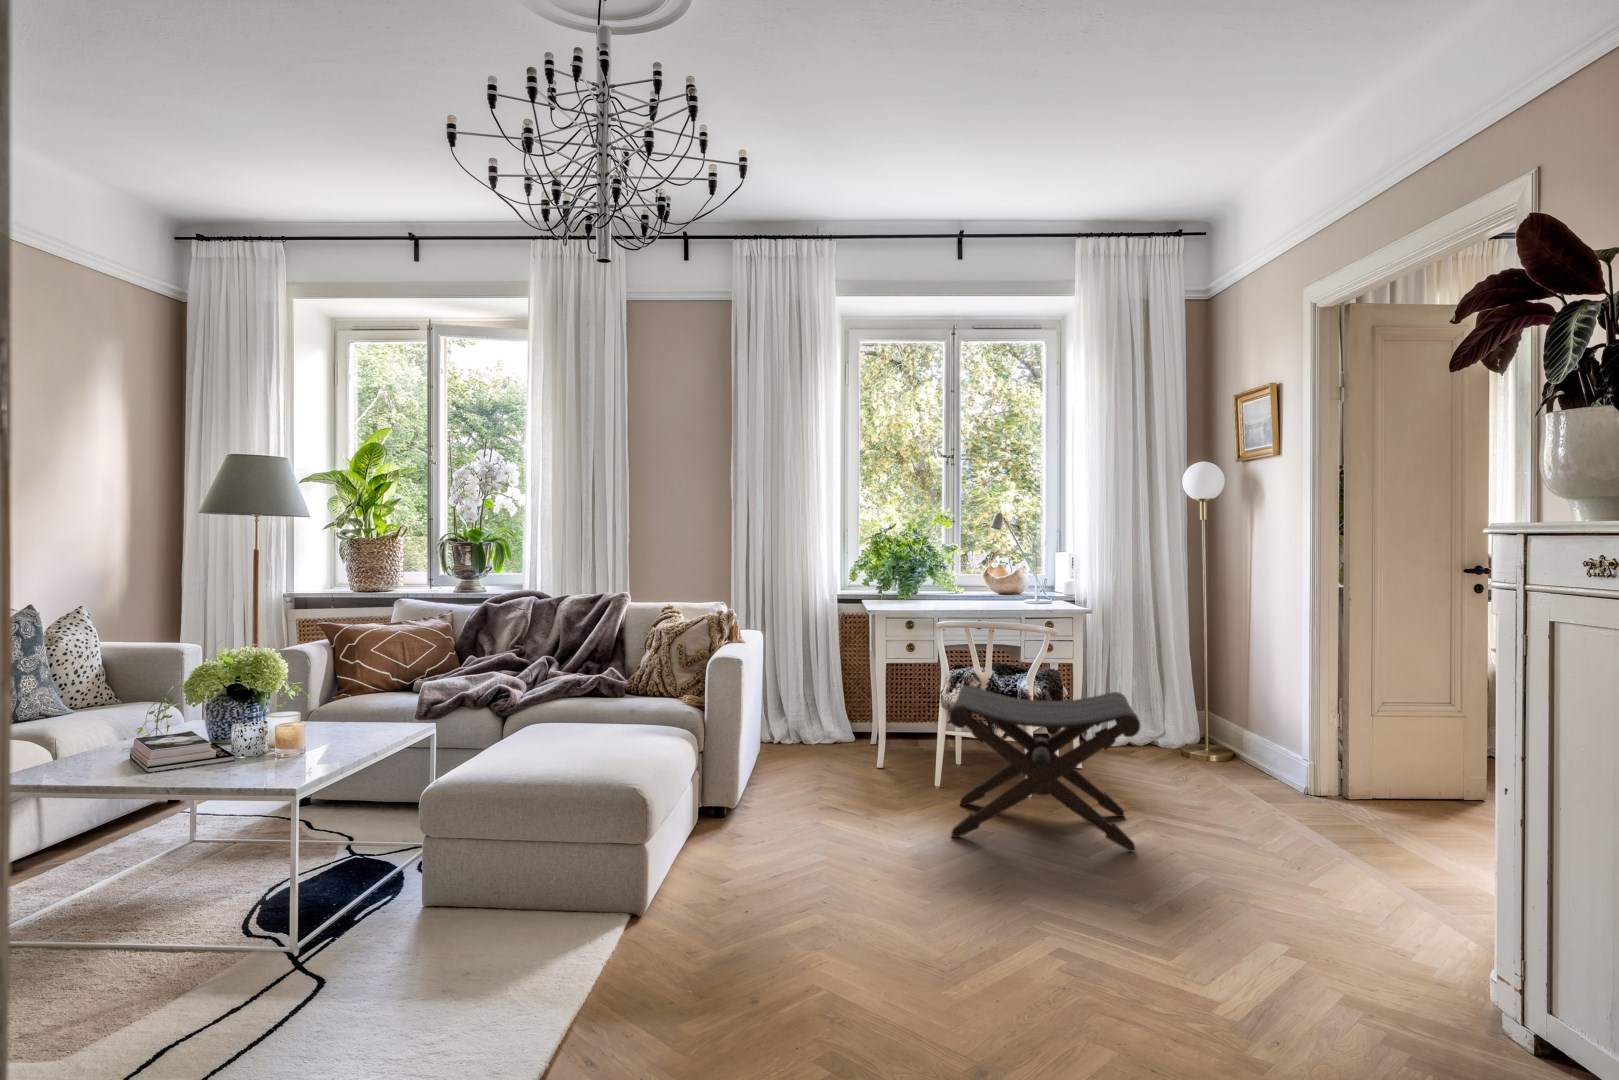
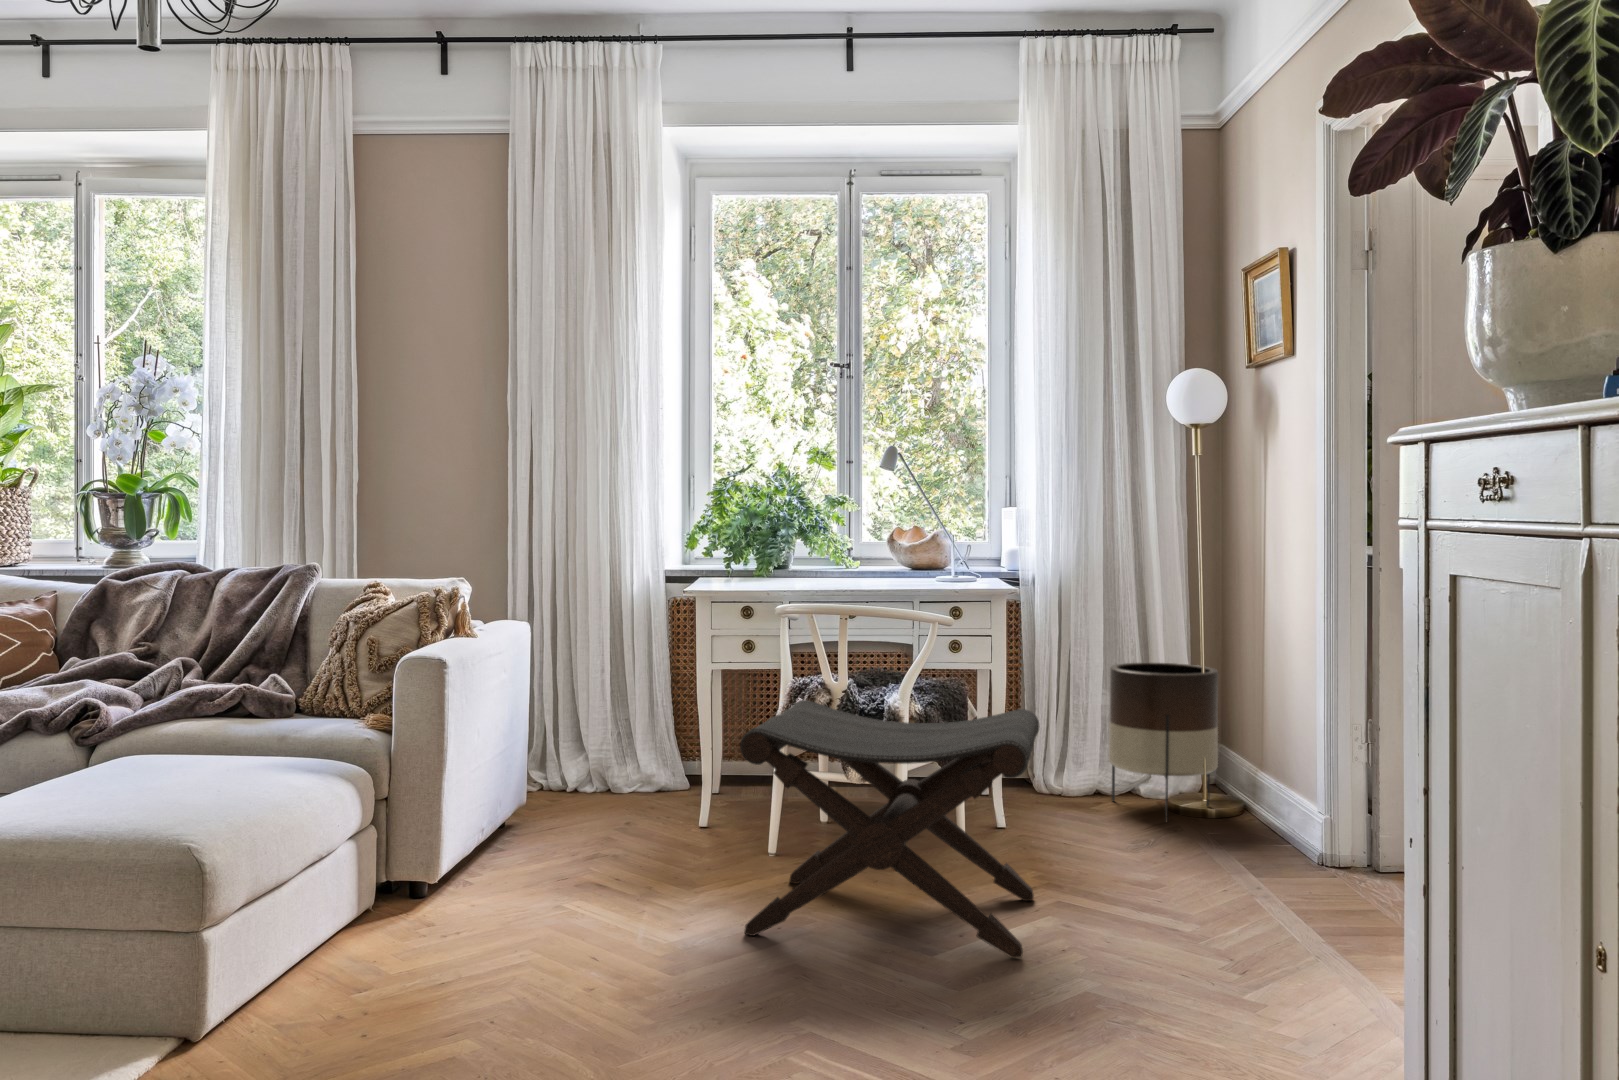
planter: none [1143,659,1218,766] -> present [1109,662,1218,822]

